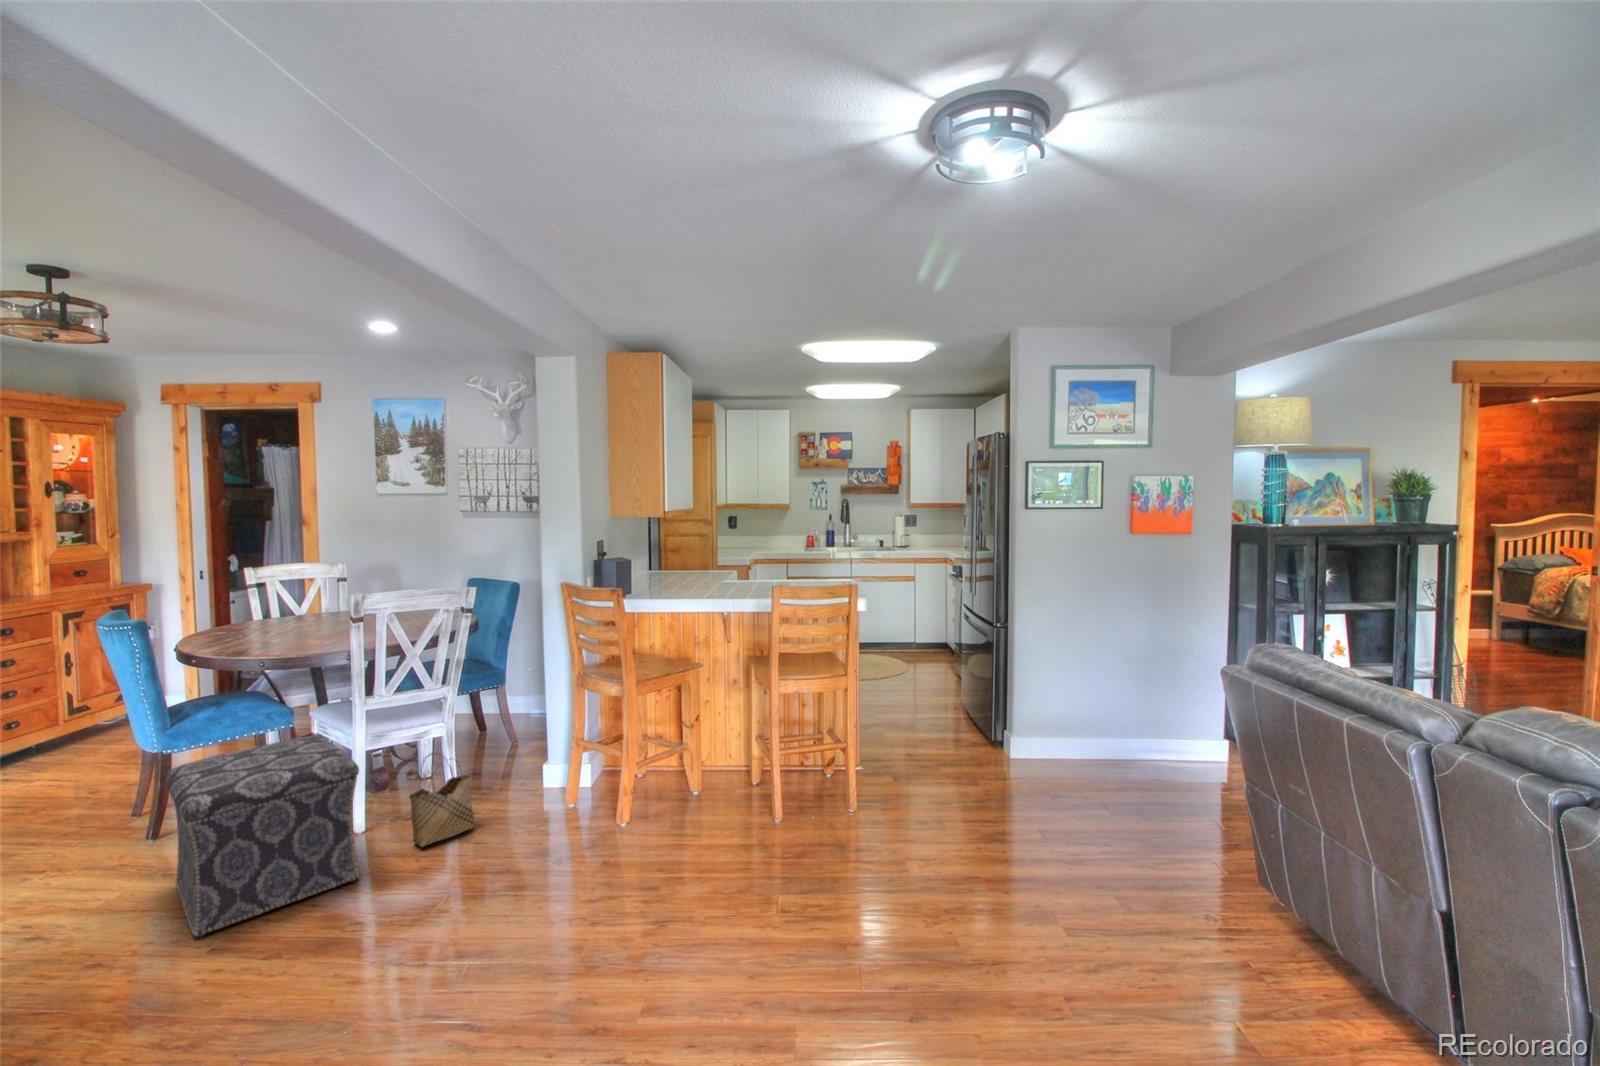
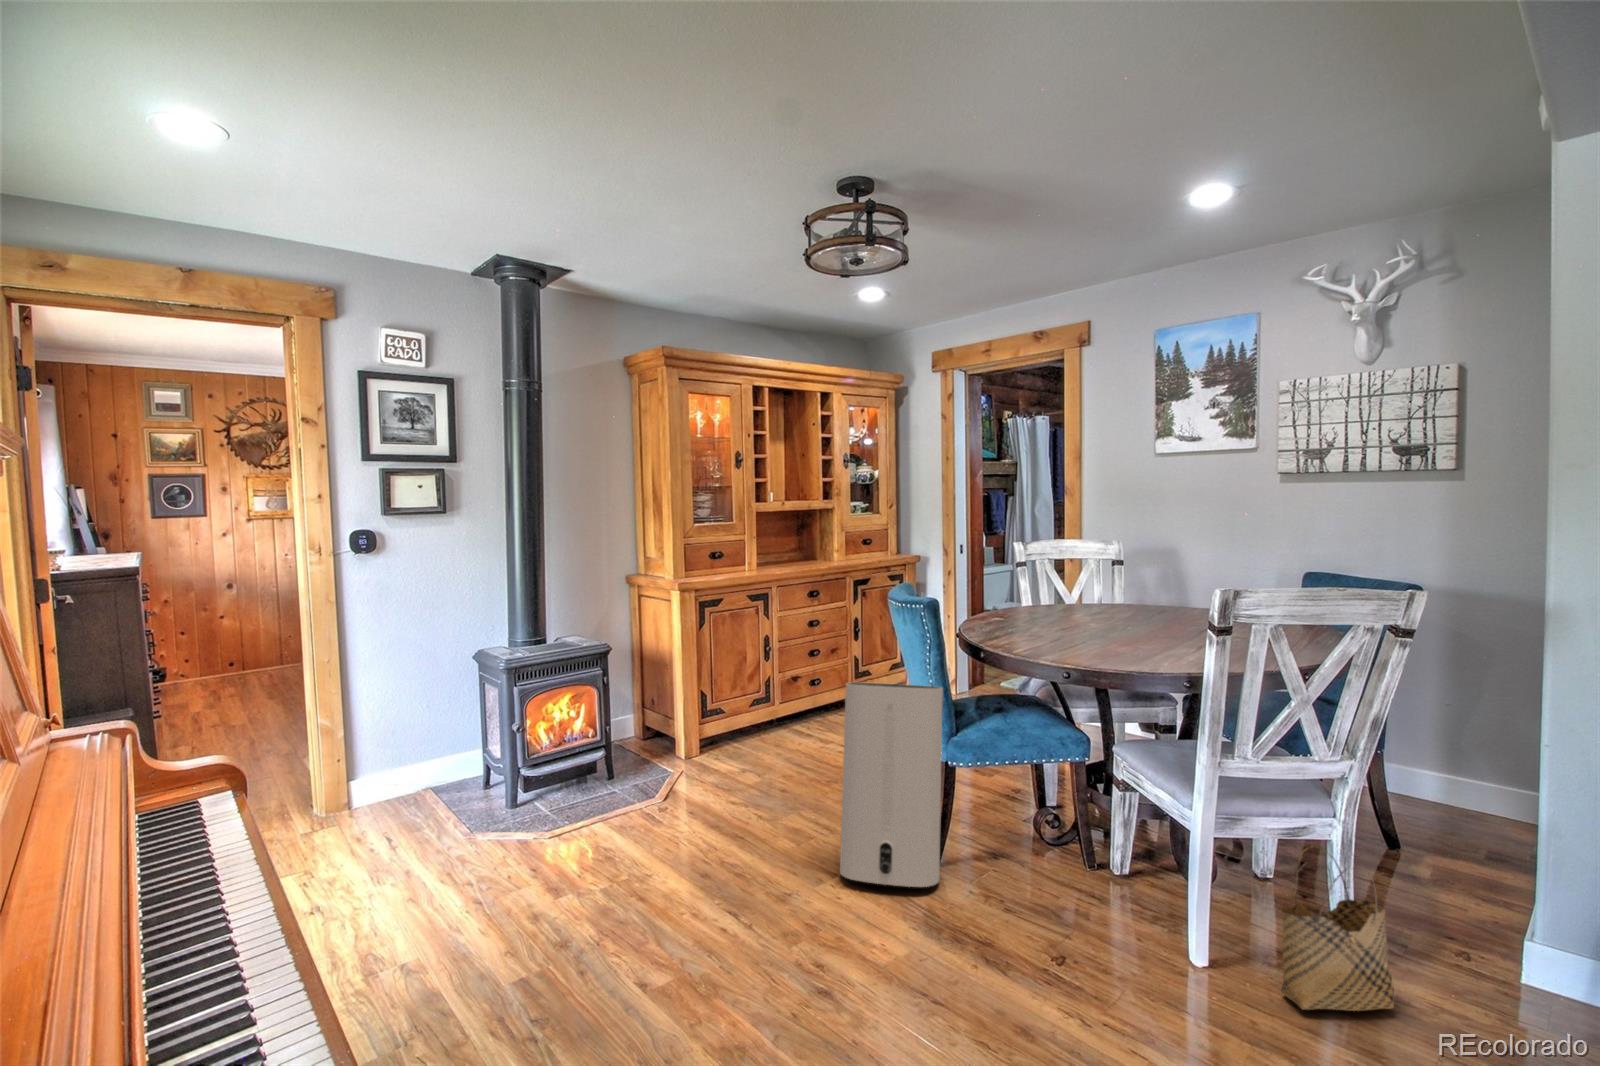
air purifier: none [37,711,157,894] -> present [840,682,943,887]
ottoman: present [166,735,359,937] -> none [961,763,1219,1028]

